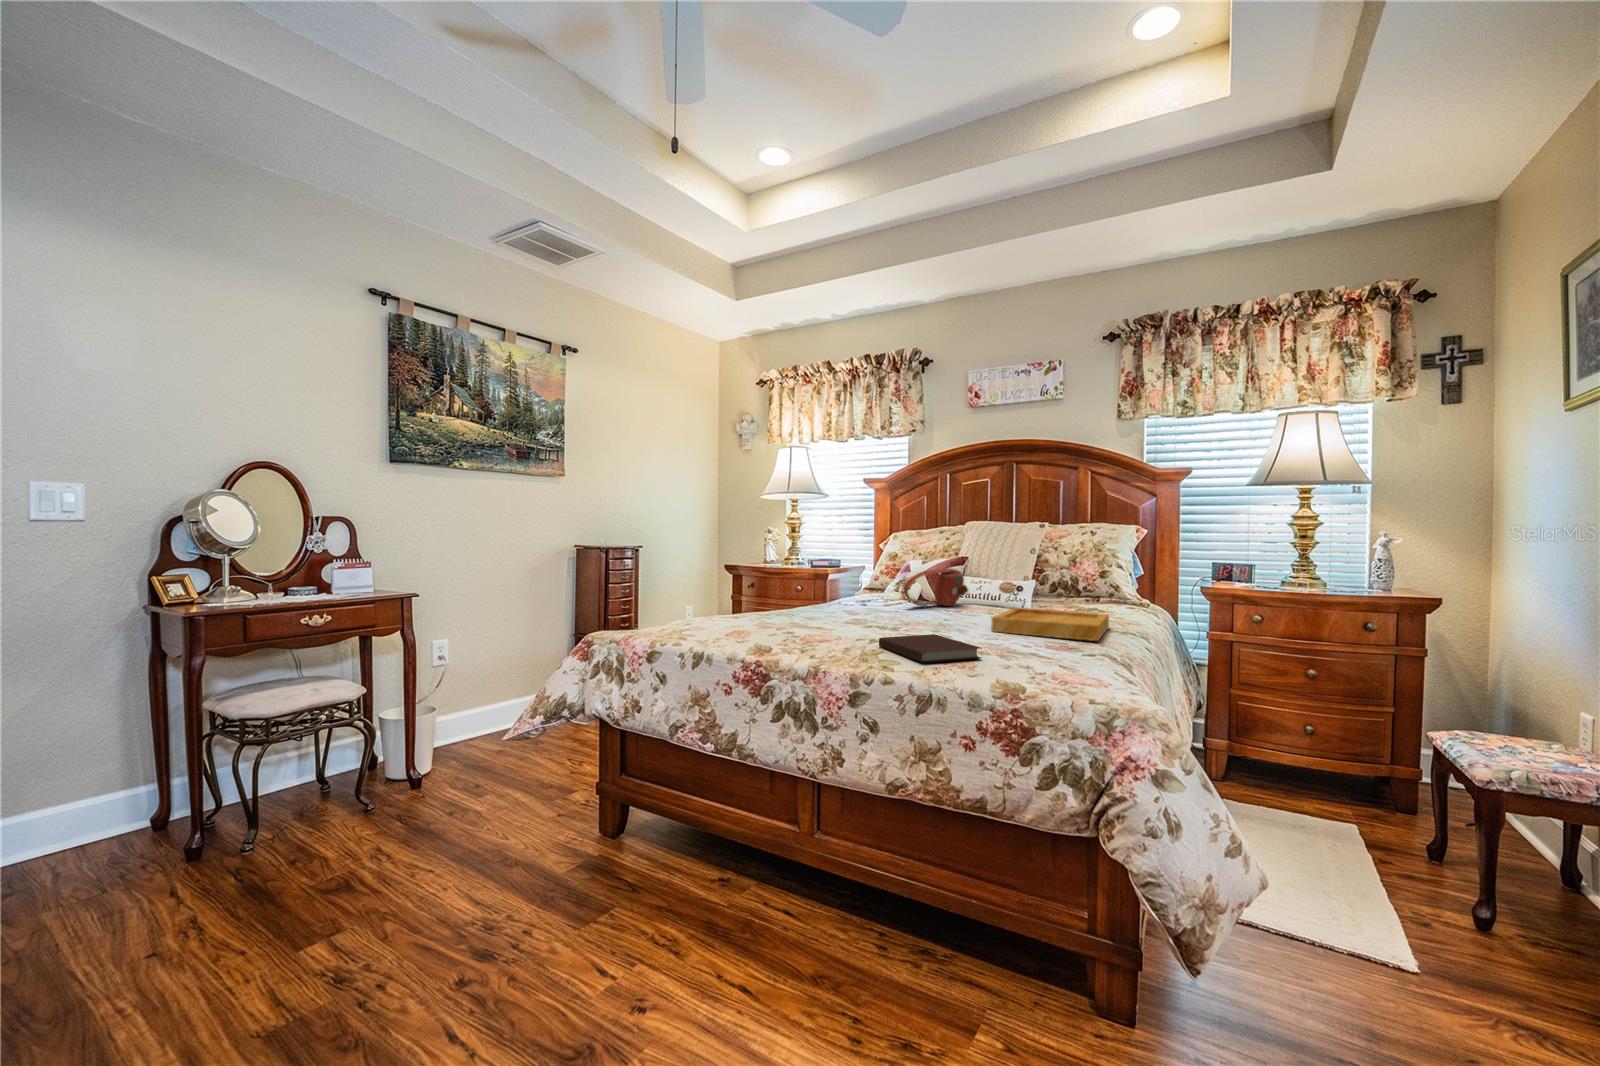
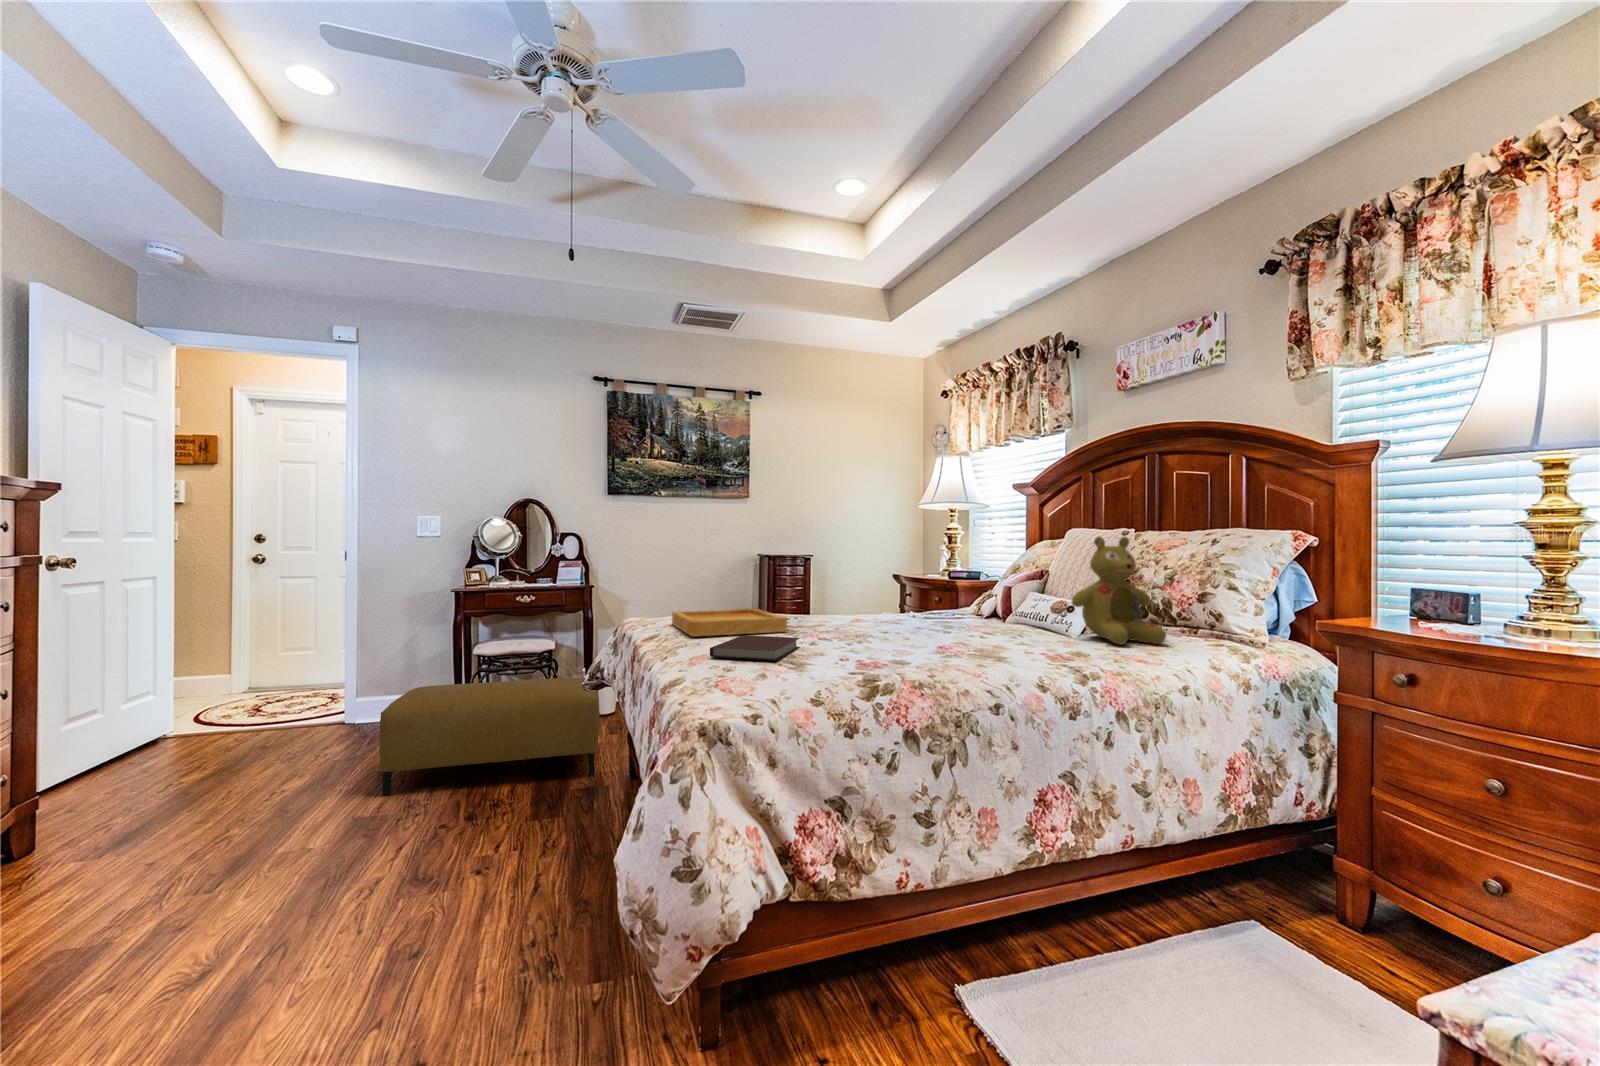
stuffed bear: none [1052,532,1115,615] -> present [1072,537,1166,645]
handbag: present [904,568,968,607] -> none [908,579,998,623]
tray: present [991,608,1109,641] -> present [672,609,787,636]
ottoman: none [187,719,555,976] -> present [379,678,600,797]

